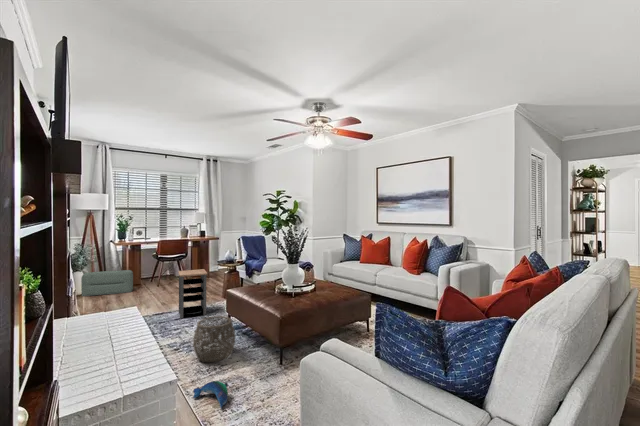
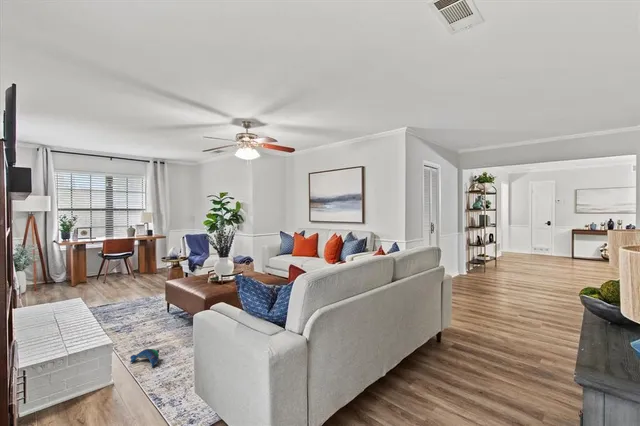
side table: present [178,269,207,318] -> none [122,265,149,308]
pouf: present [81,270,133,296] -> none [25,268,78,294]
woven basket: present [193,316,235,362] -> none [132,302,171,339]

